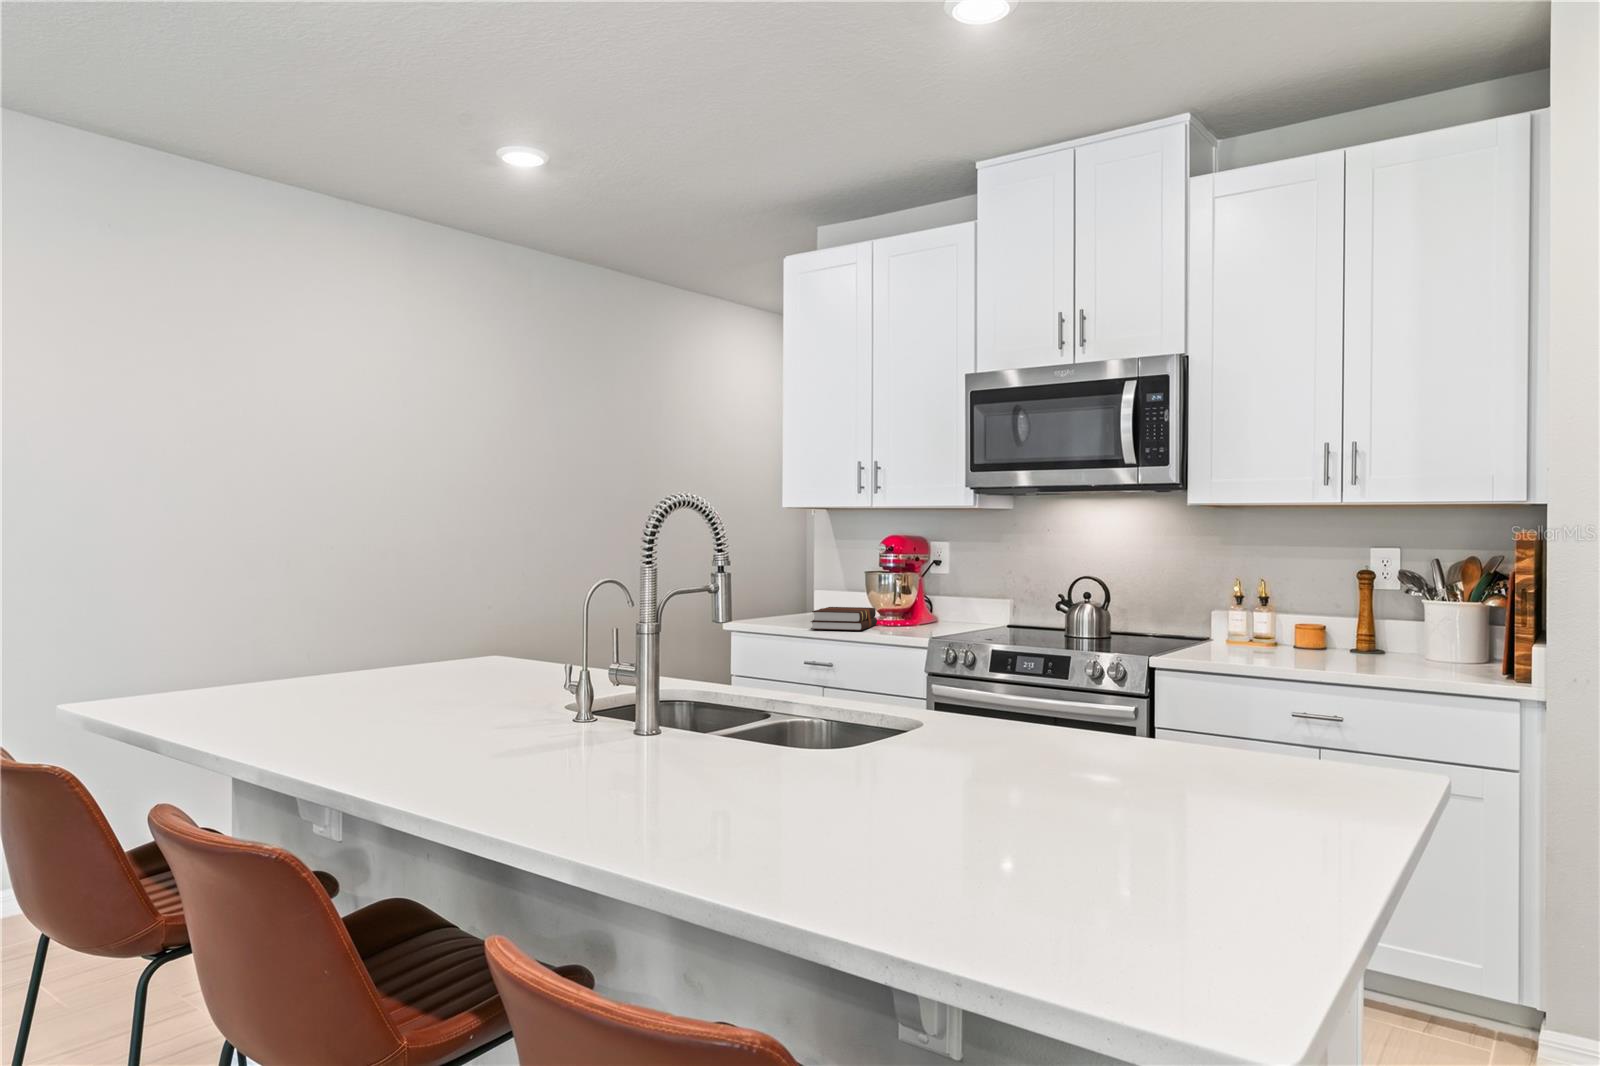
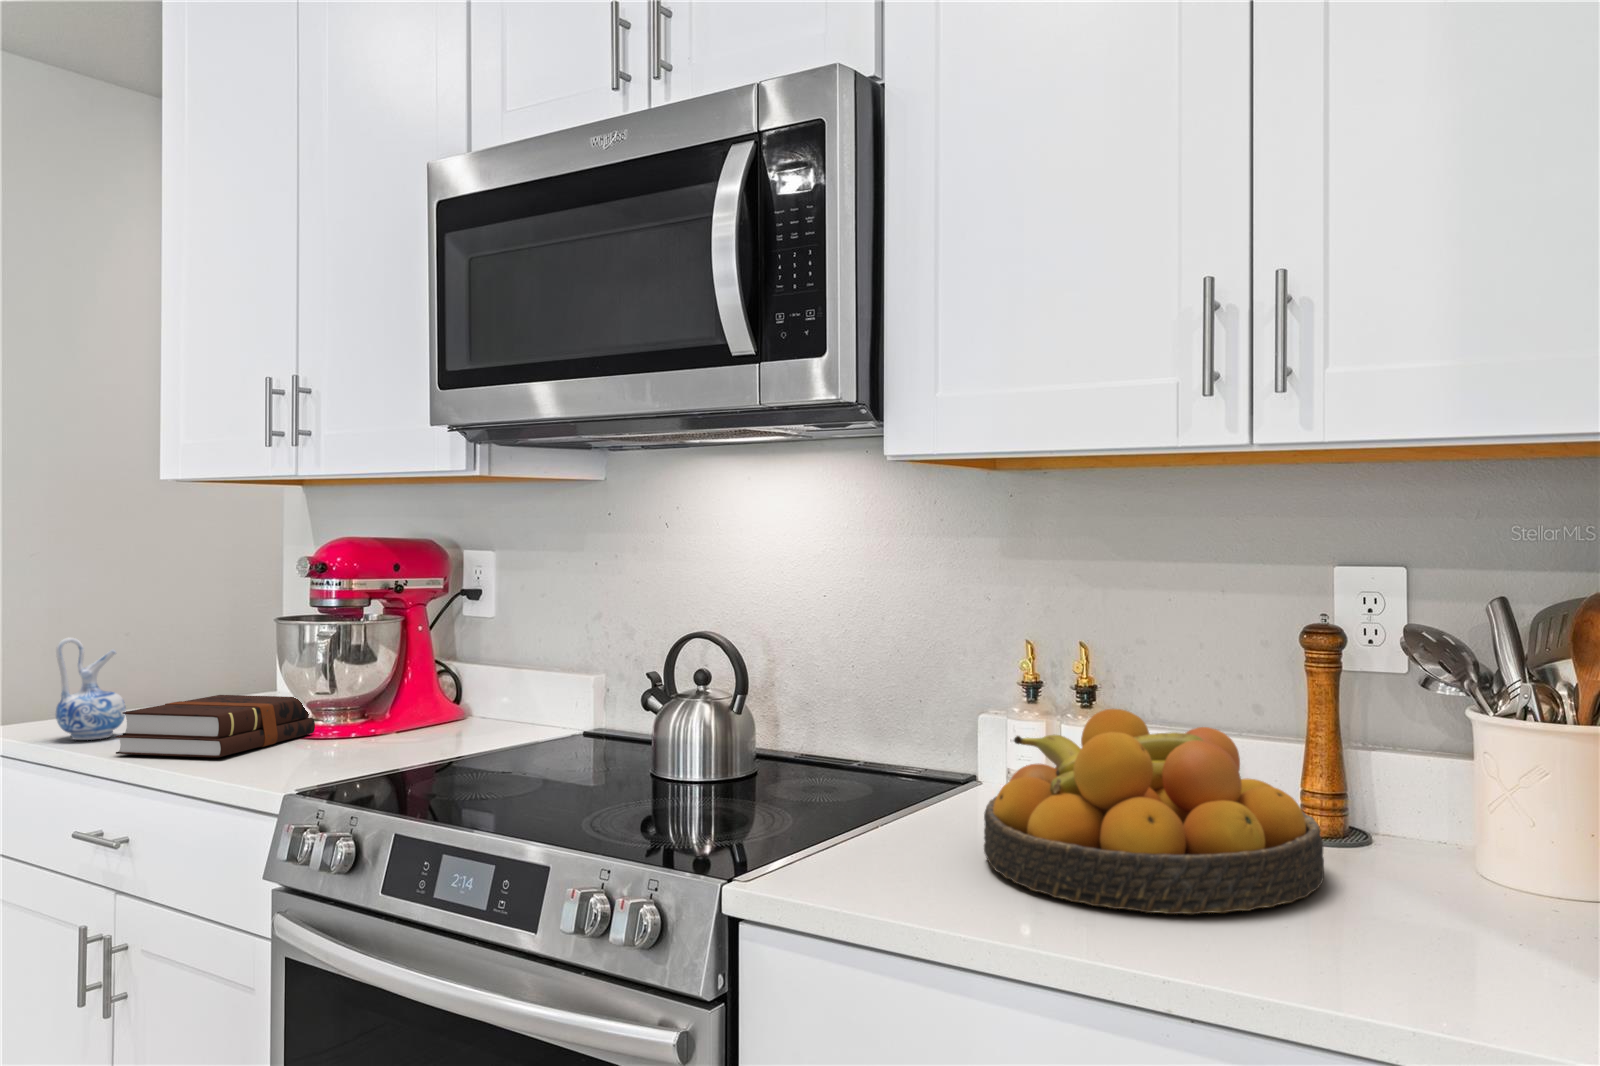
ceramic pitcher: none [763,579,791,626] -> present [56,638,126,740]
fruit bowl: none [1236,601,1369,664] -> present [984,709,1324,914]

